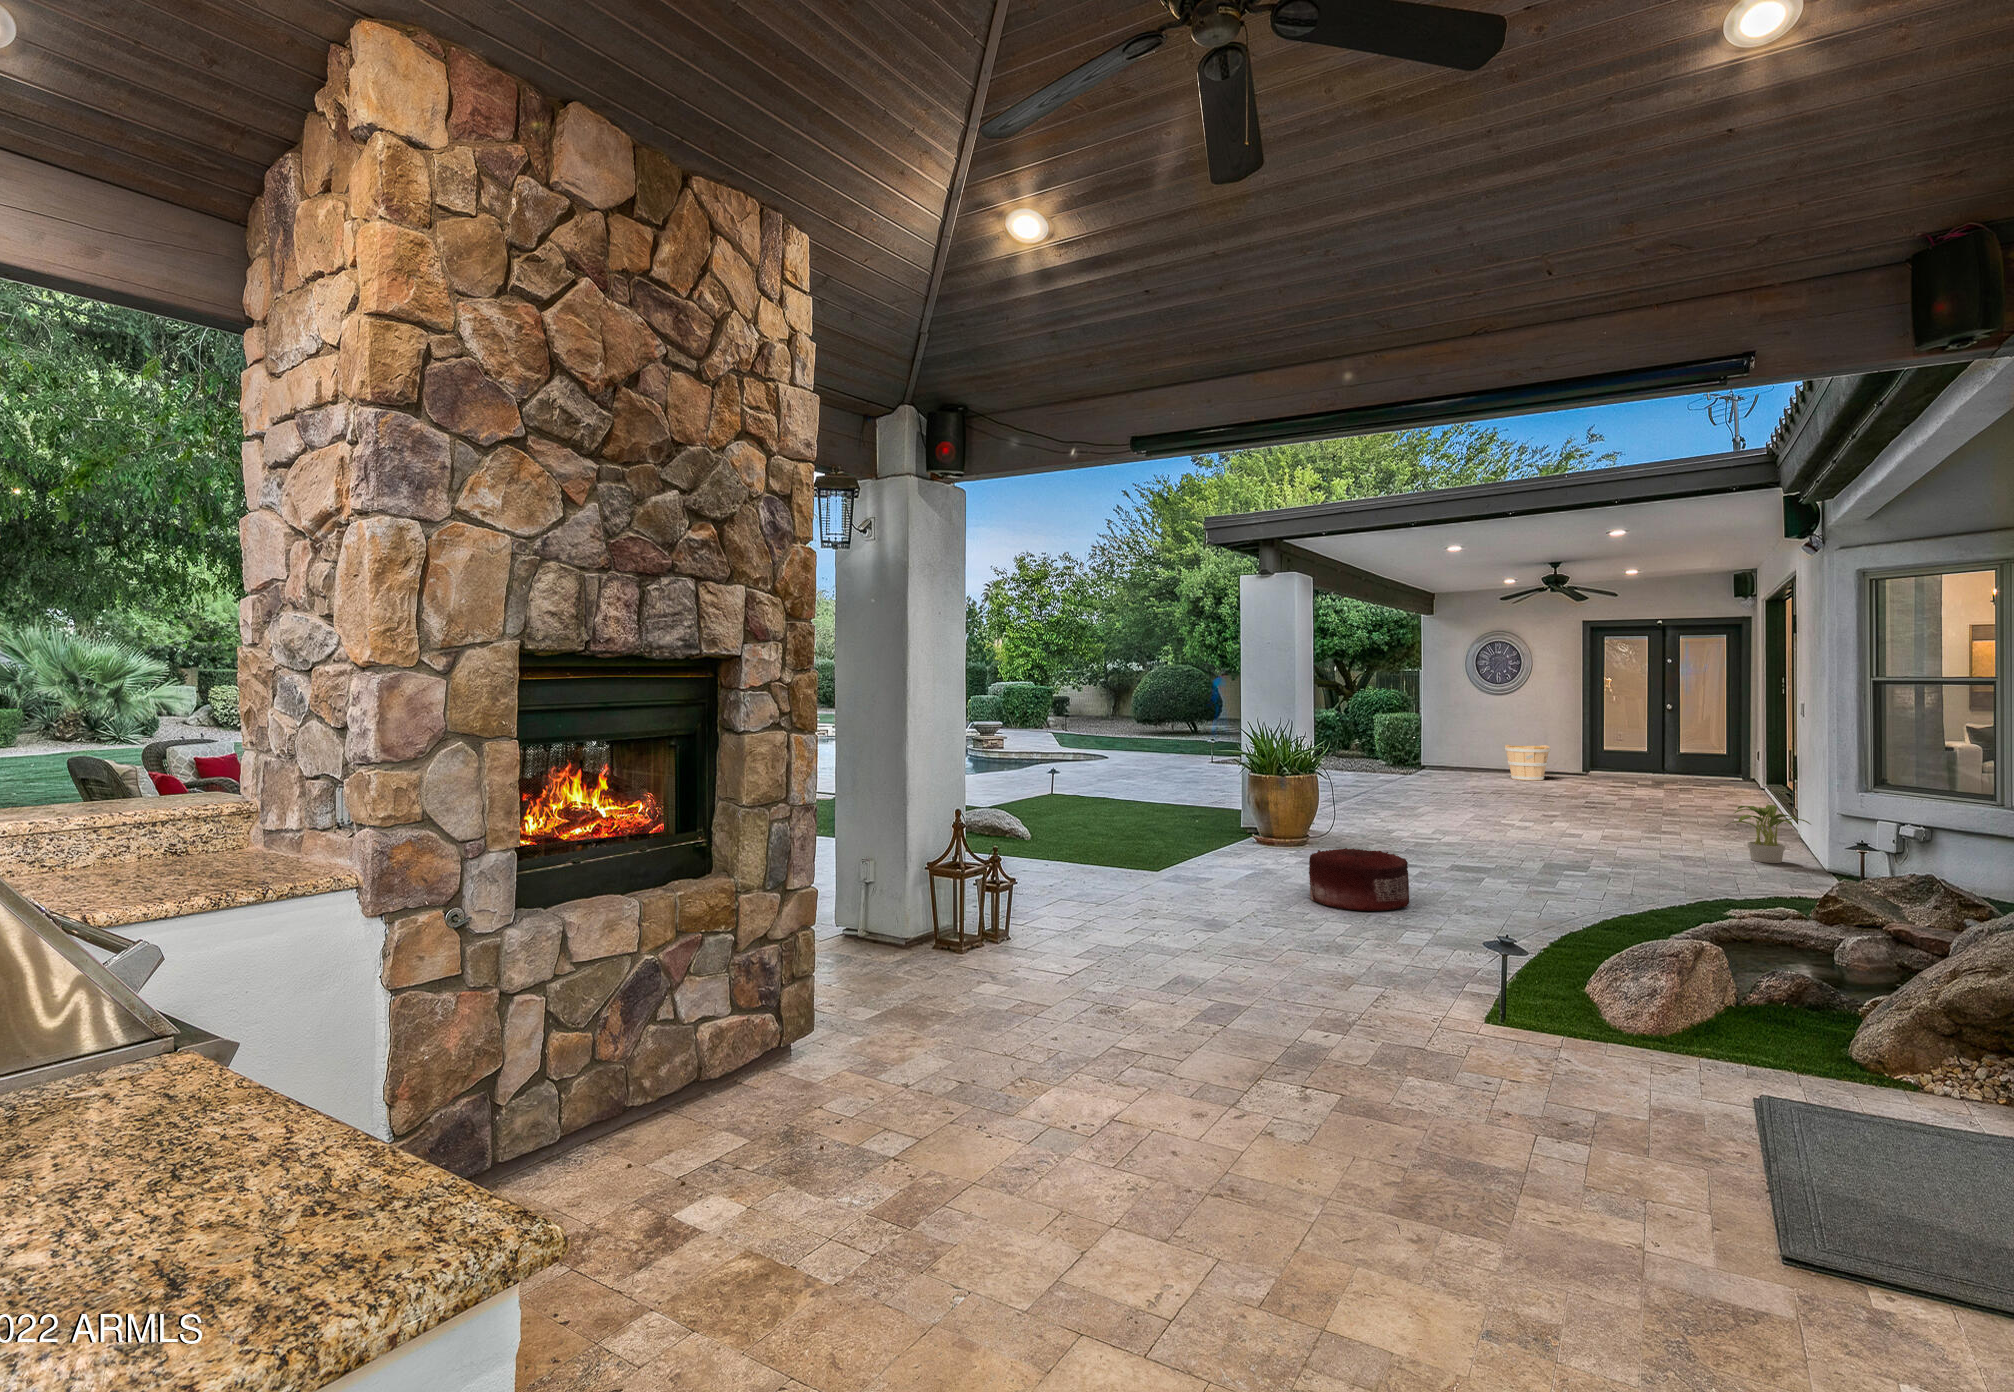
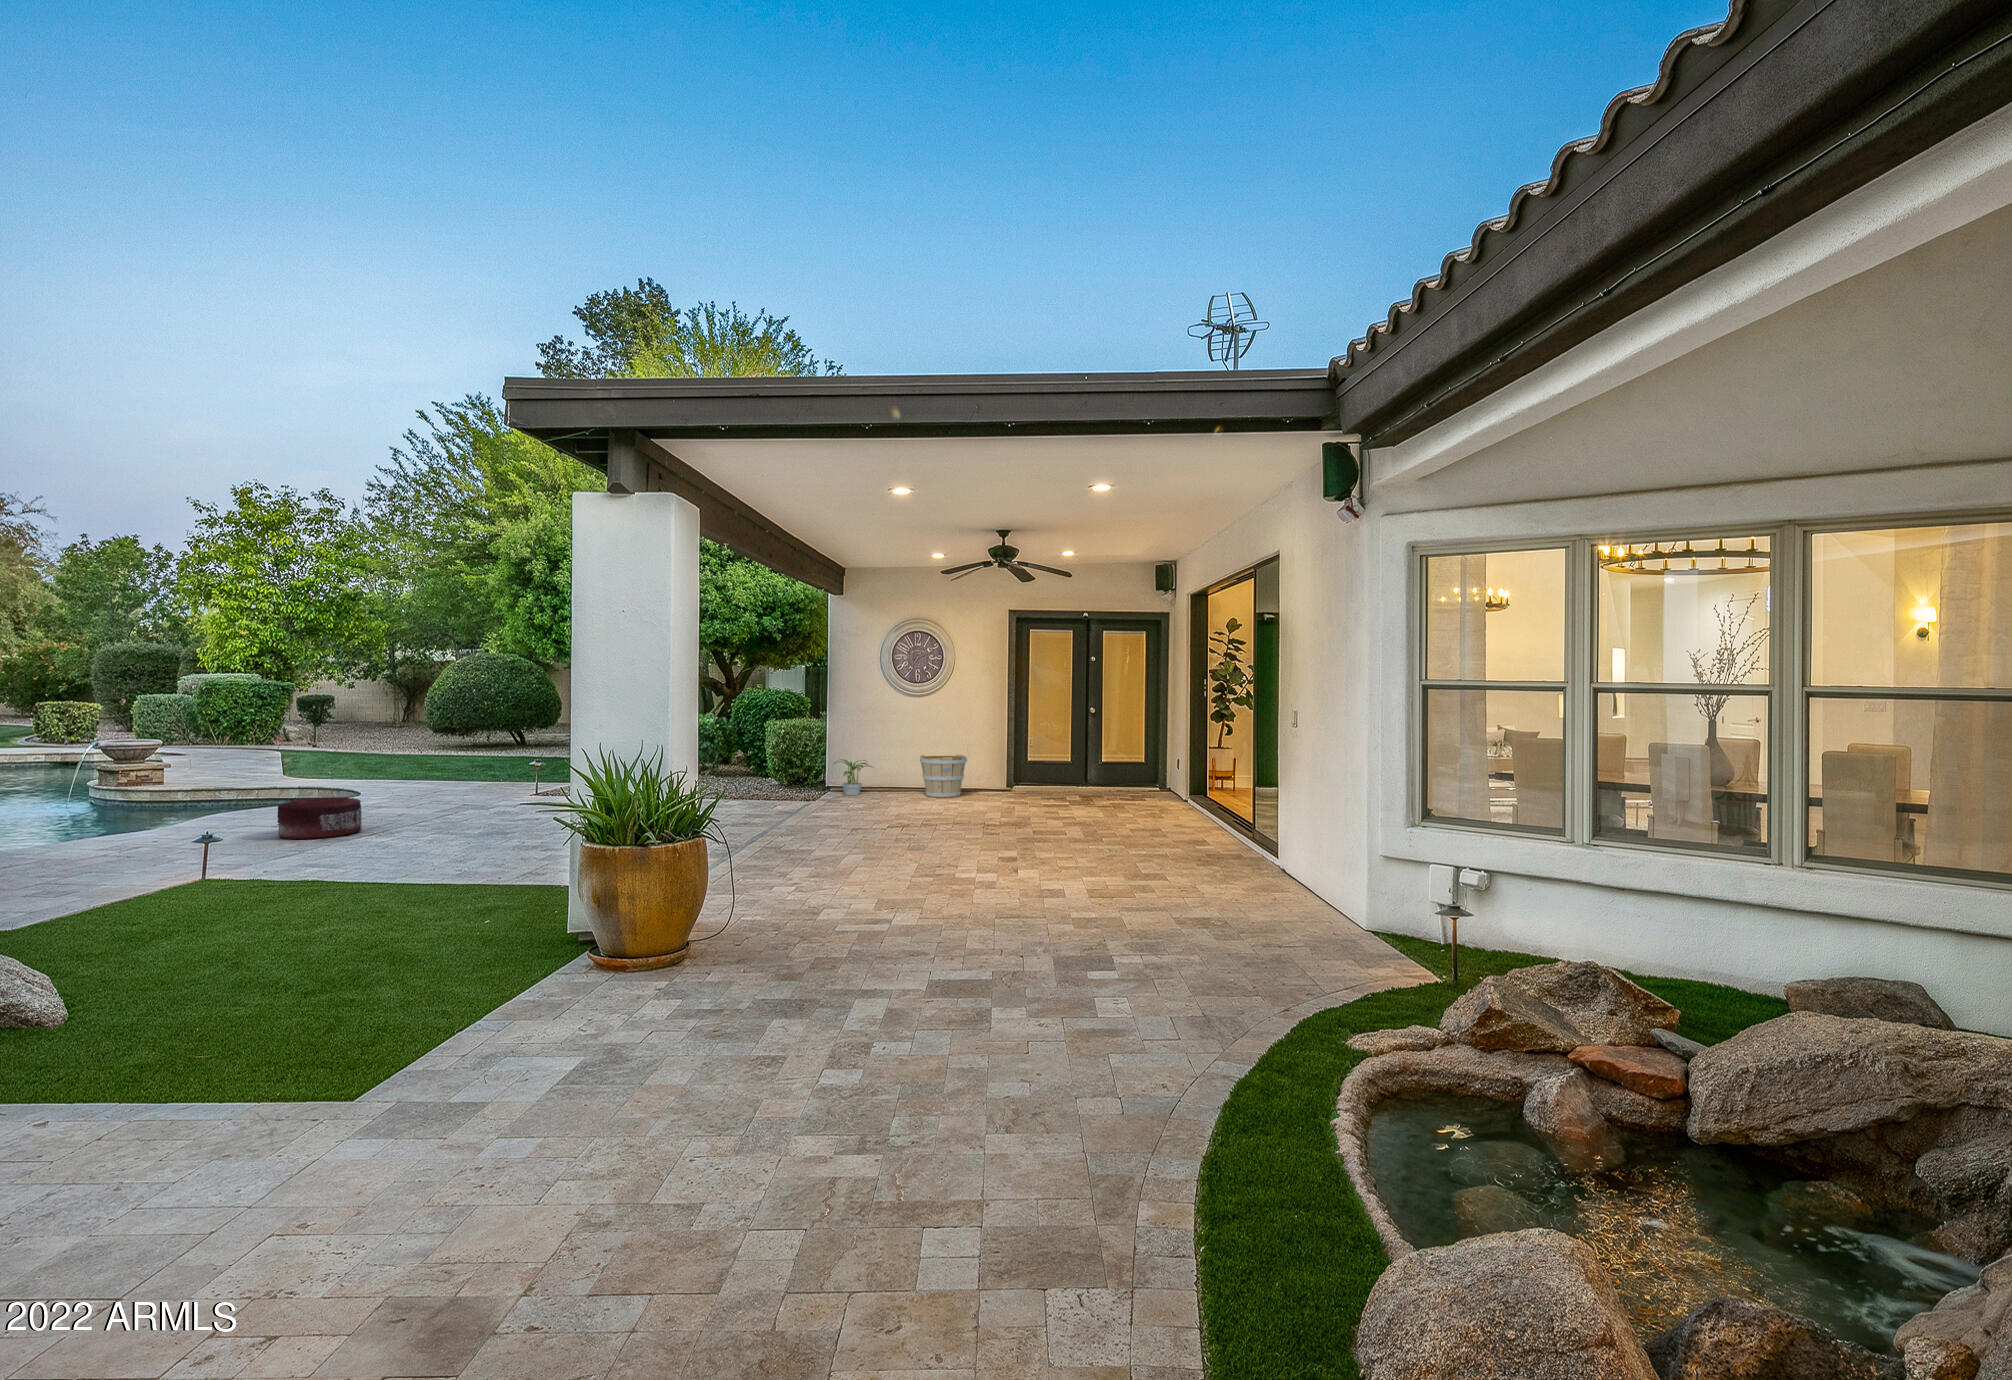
potted plant: present [1726,805,1811,863] -> present [833,759,874,795]
pouf: present [1309,848,1409,911] -> present [277,797,362,839]

